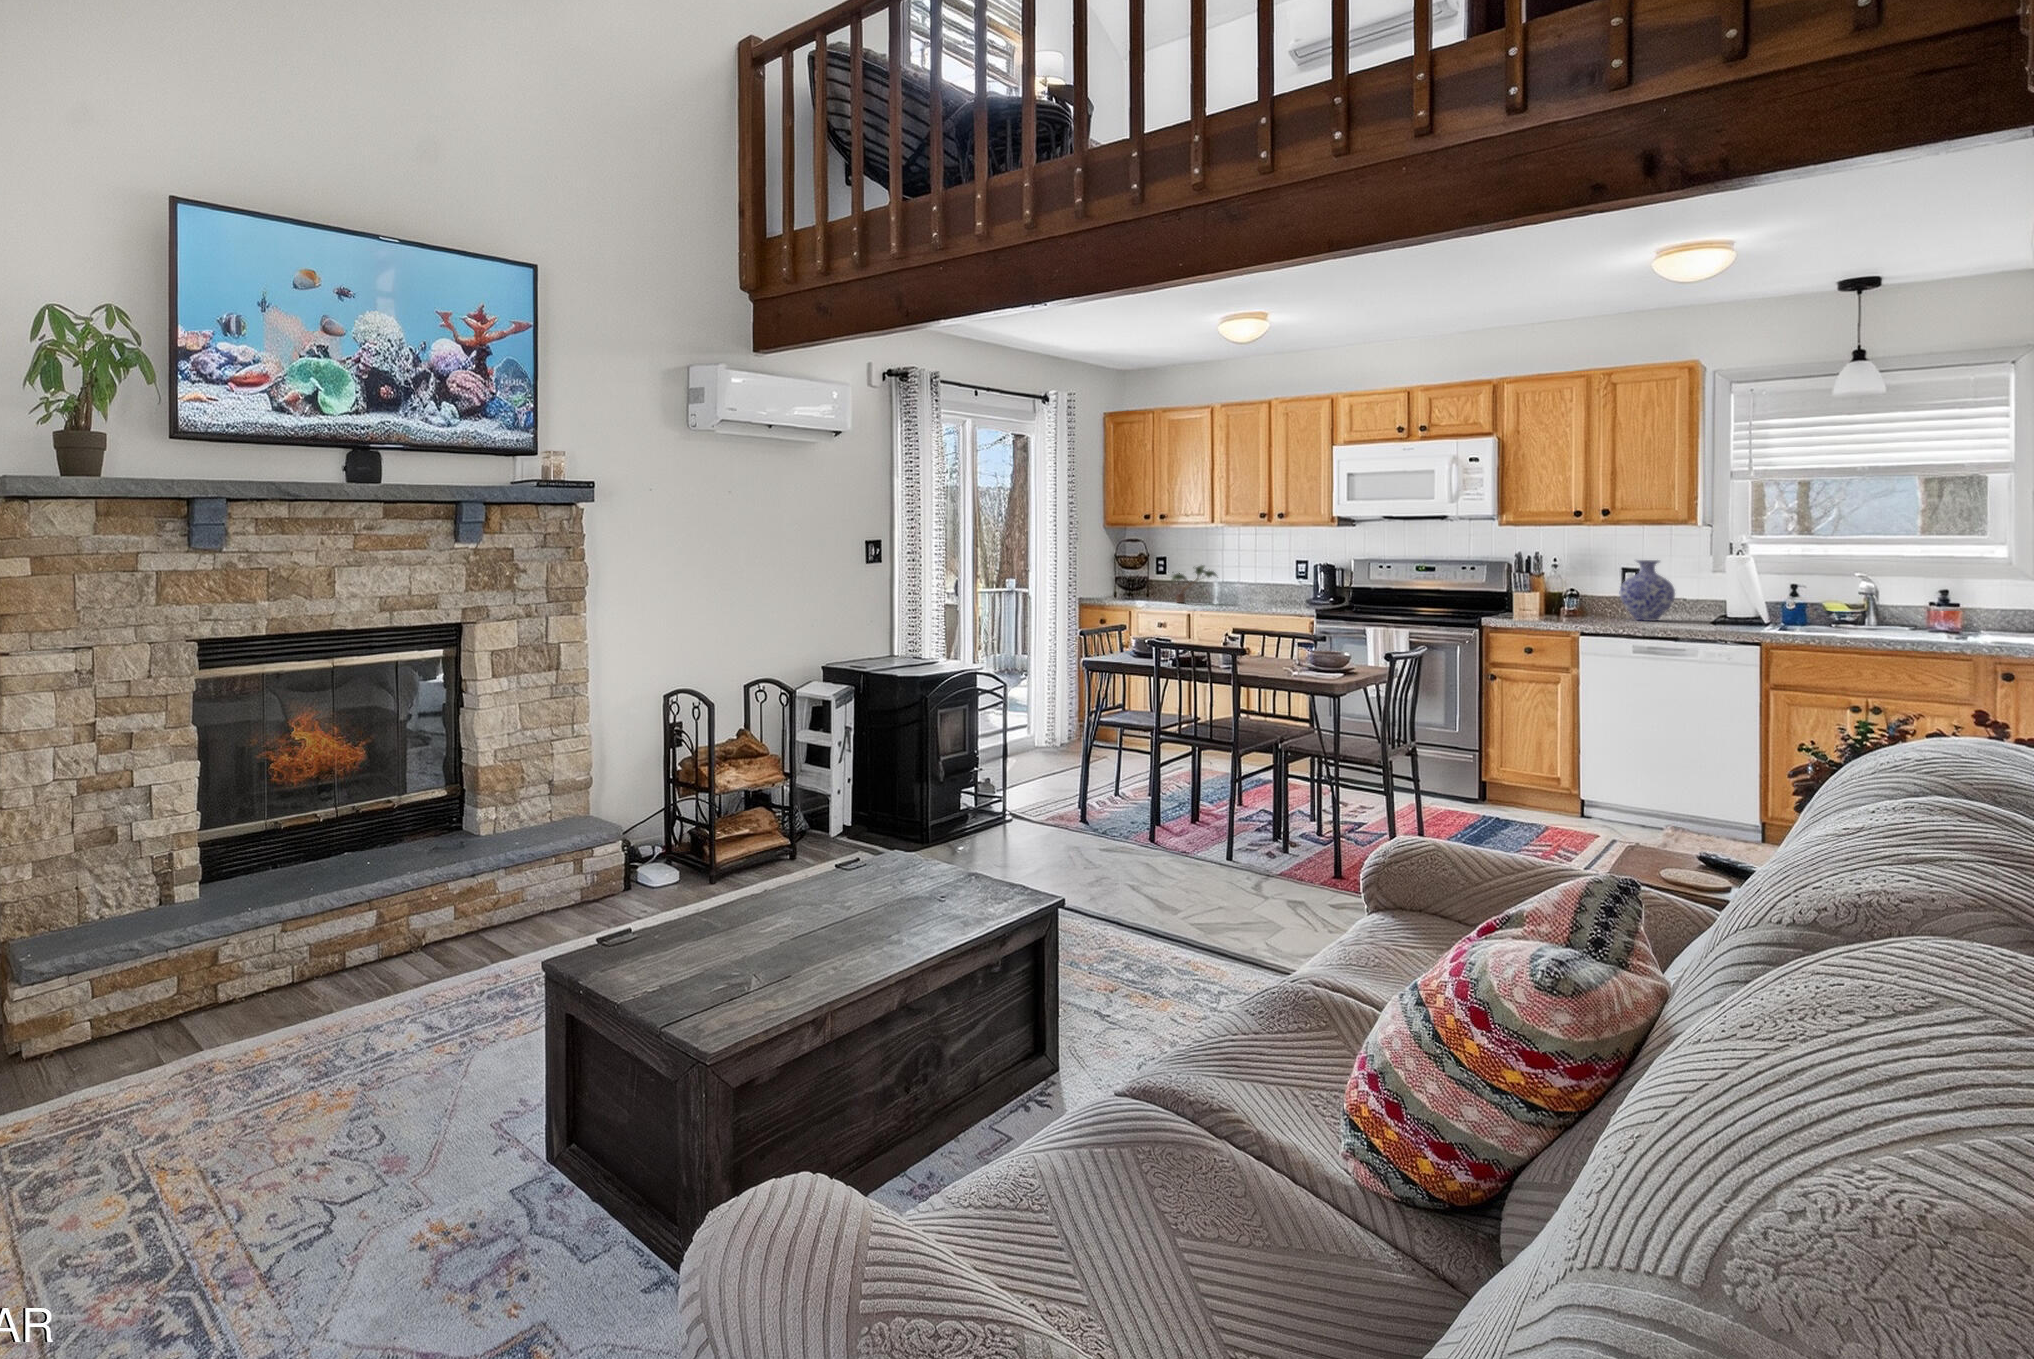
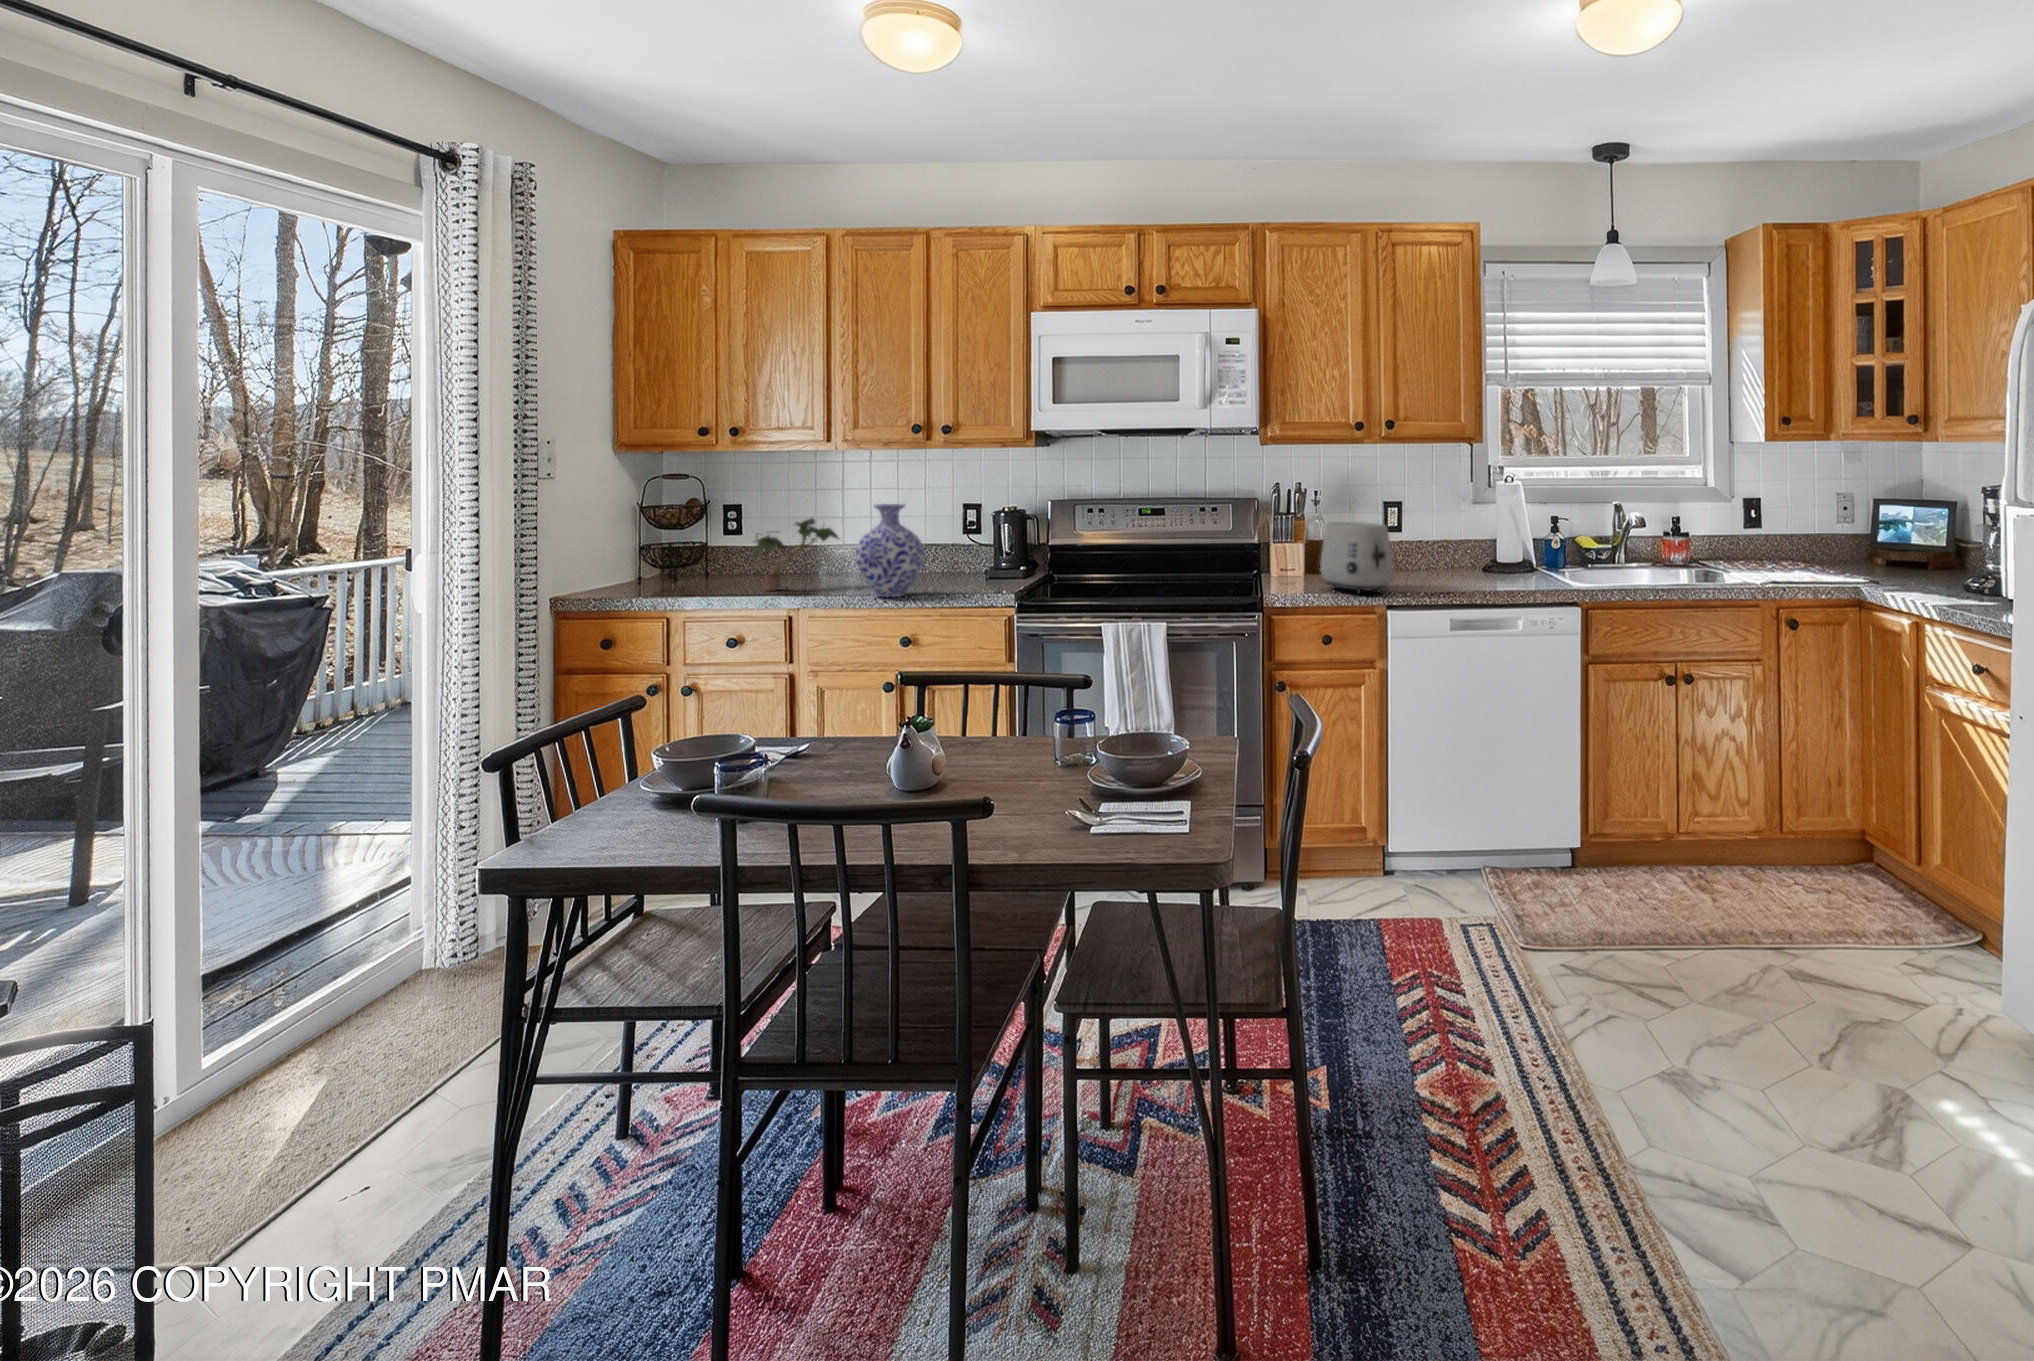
vase: present [1620,560,1675,621] -> present [855,504,924,597]
toaster: none [1536,578,1589,625] -> present [1320,522,1393,594]

